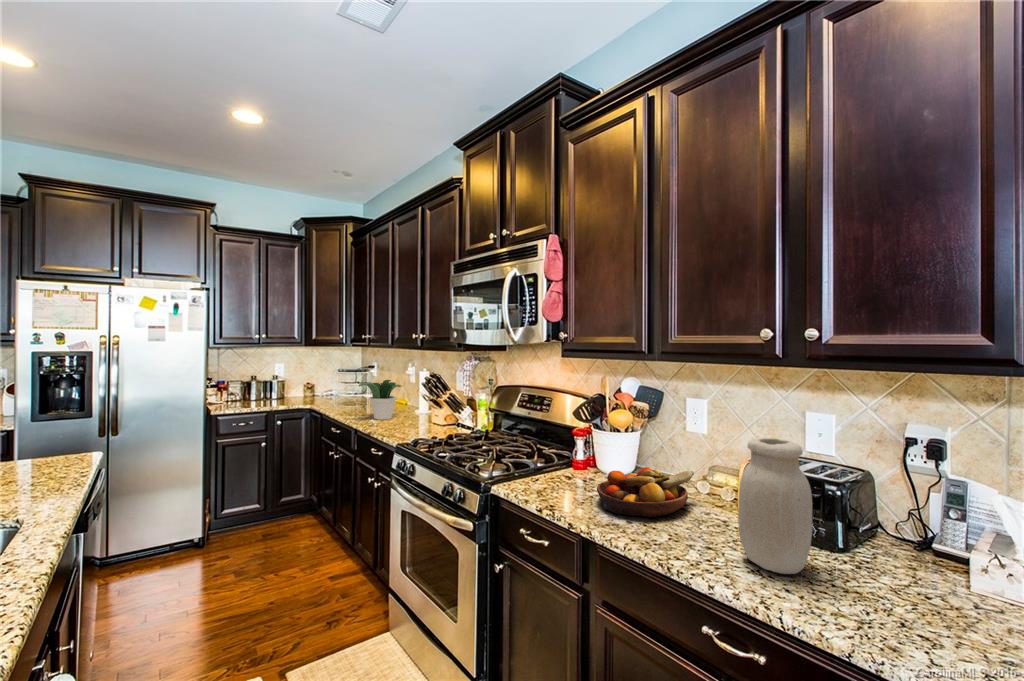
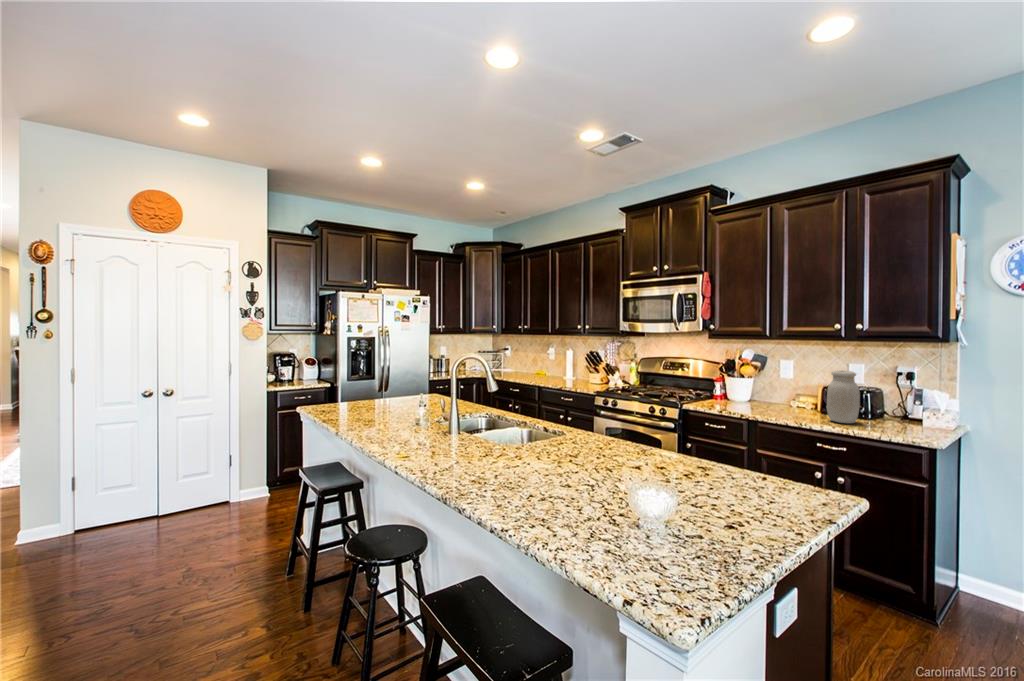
potted plant: present [359,380,402,420] -> none [543,356,567,381]
fruit bowl: present [597,467,694,517] -> none [745,392,794,412]

